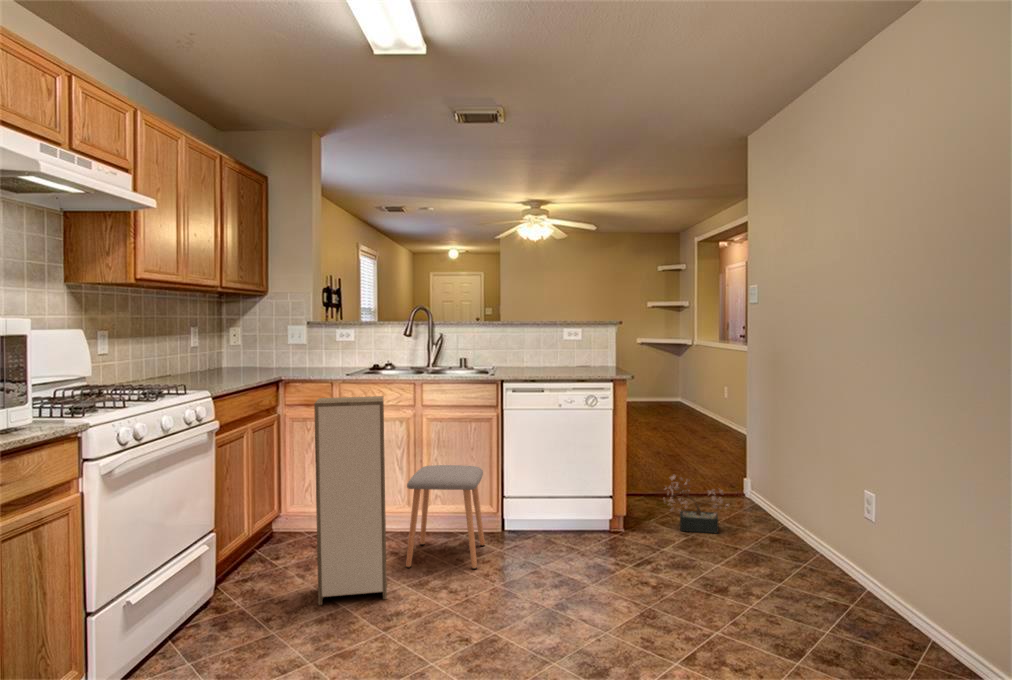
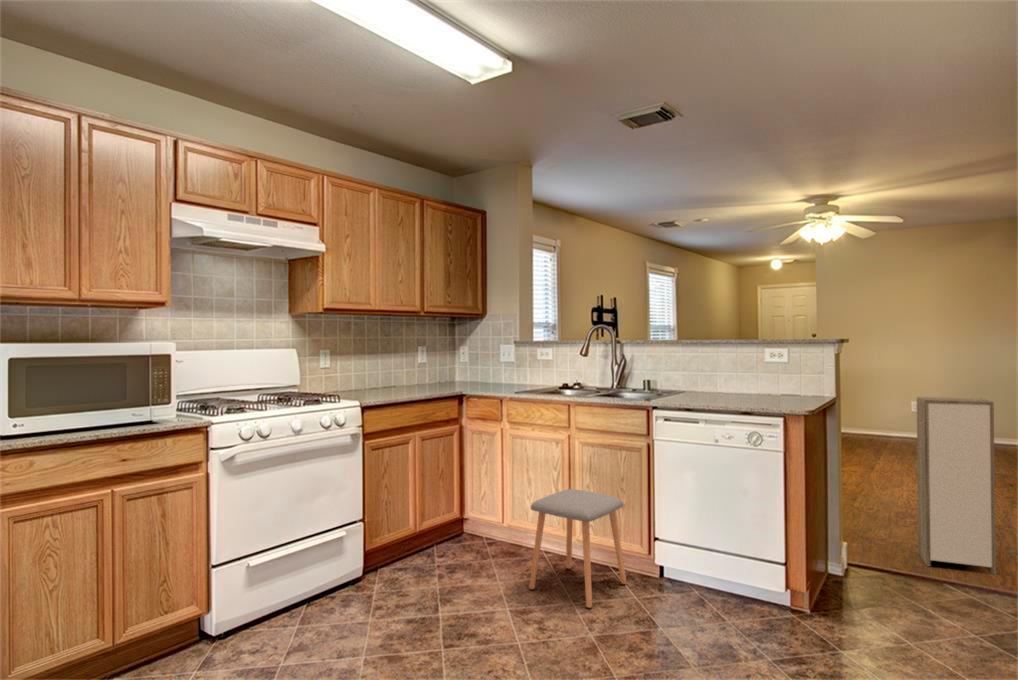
storage cabinet: present [314,396,387,605] -> present [917,397,996,575]
decorative plant: present [664,475,729,533] -> none [873,548,978,647]

